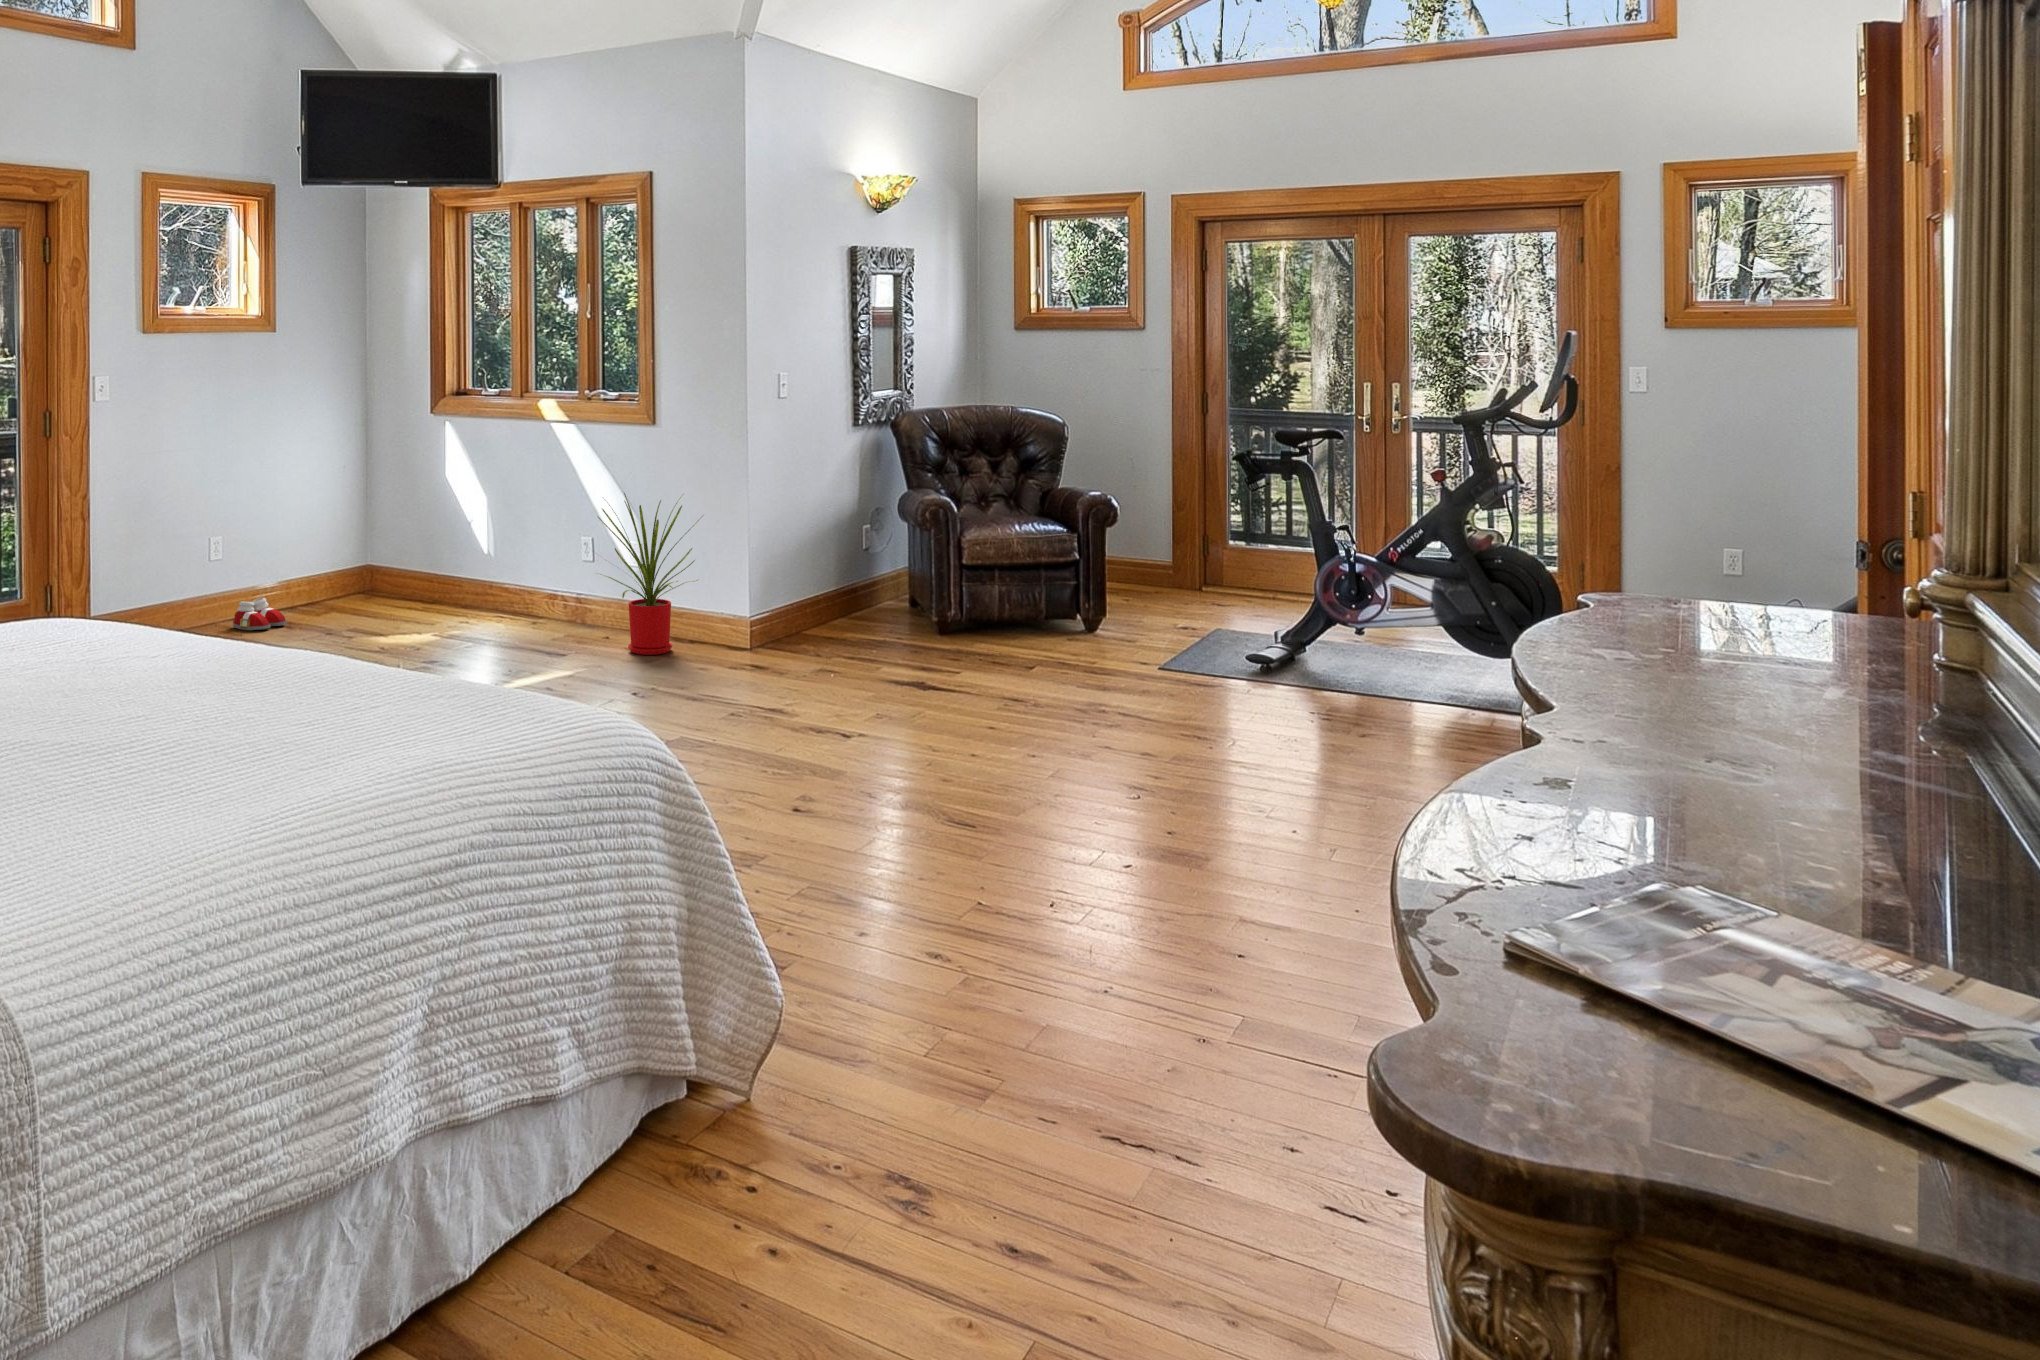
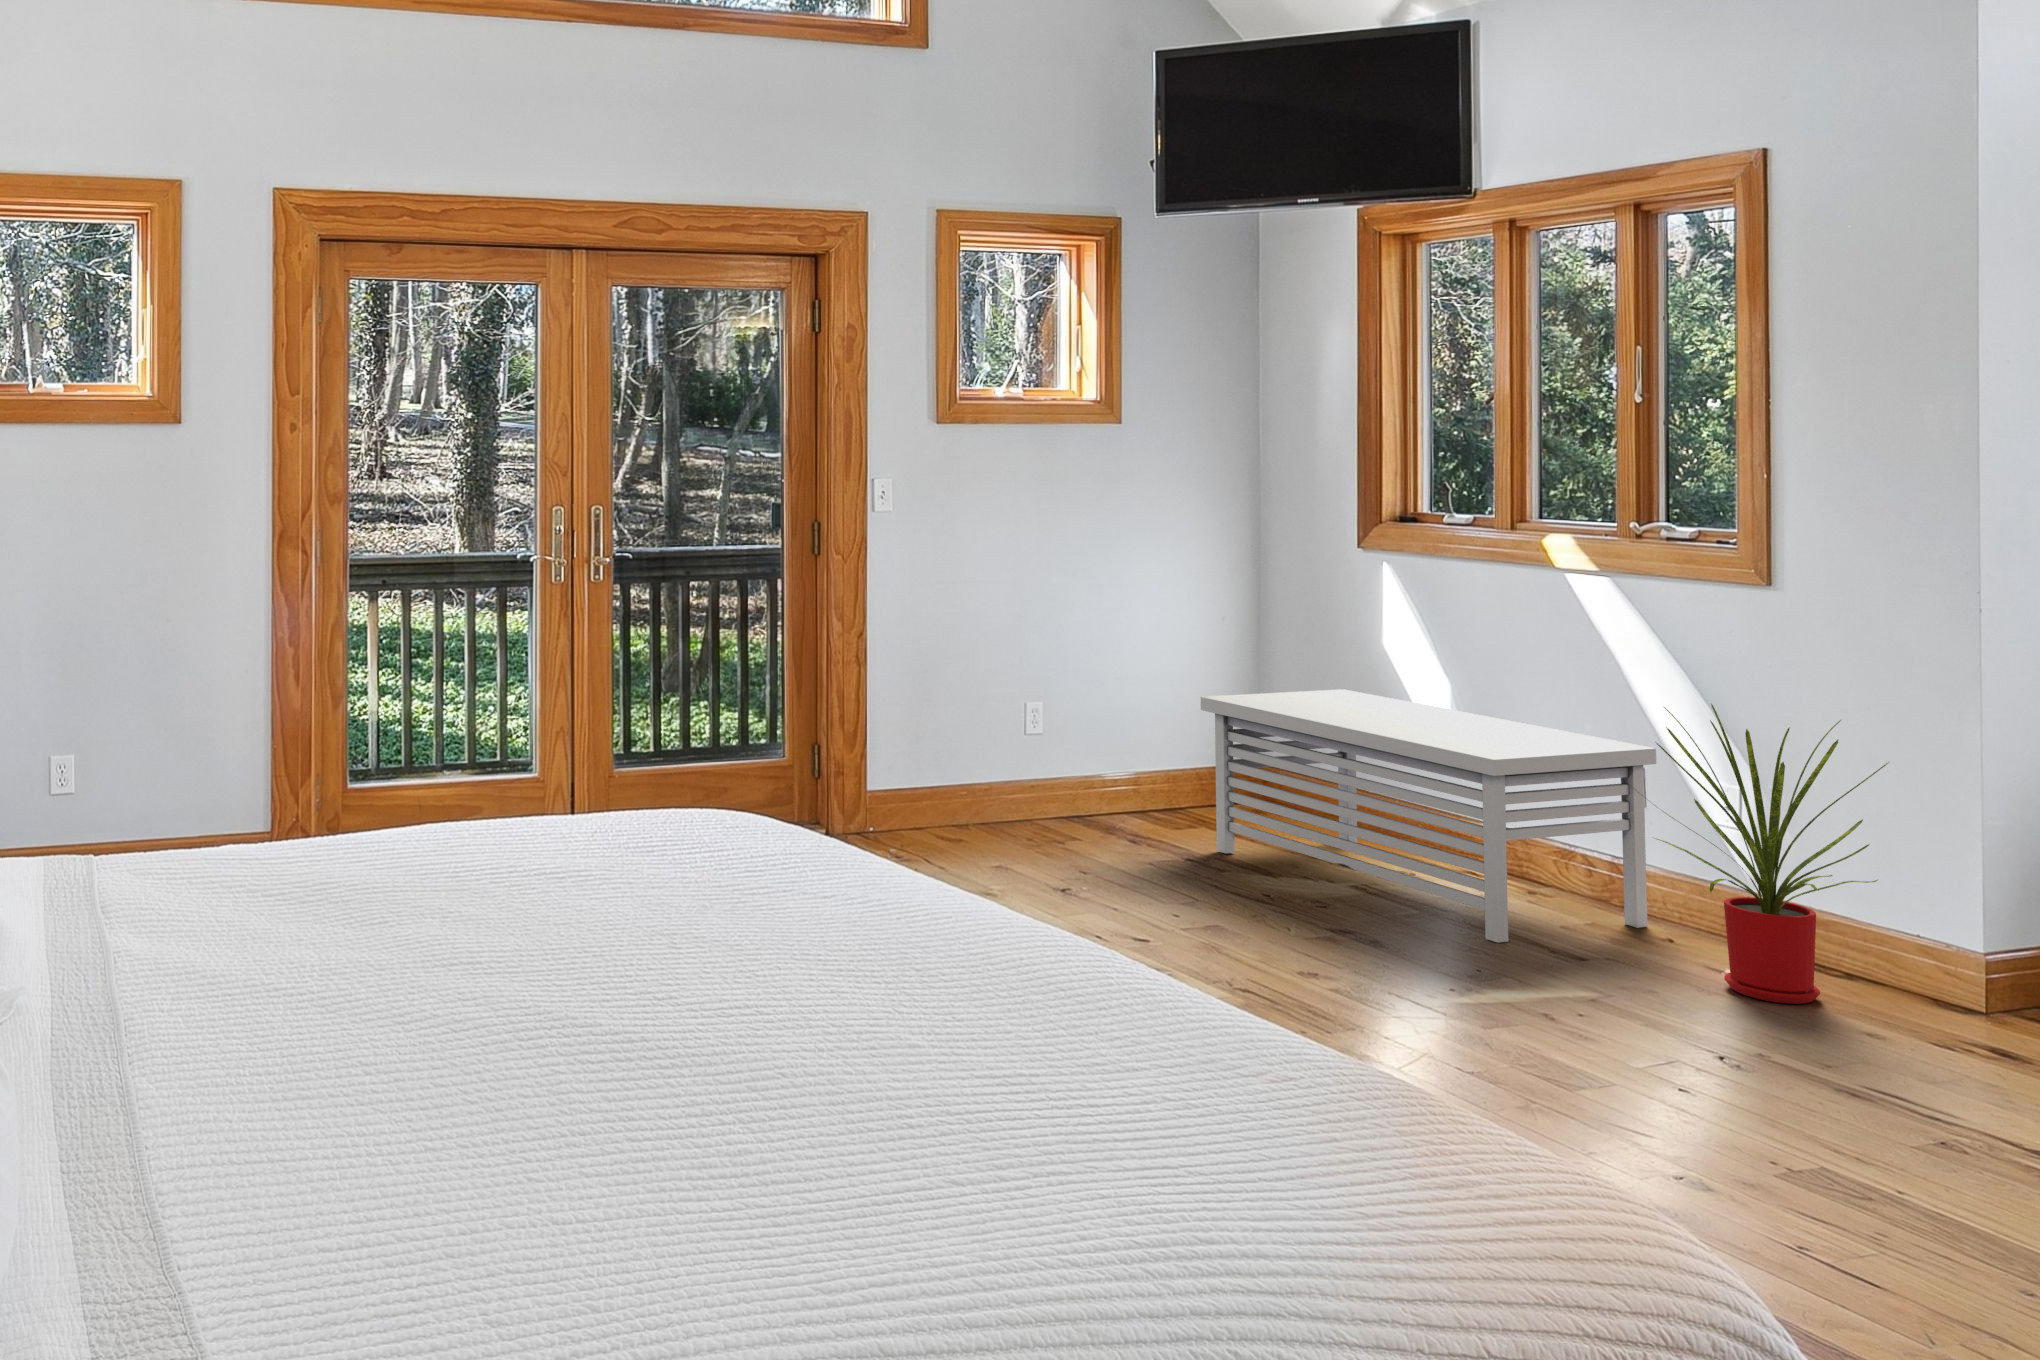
storage bench: none [332,508,595,649] -> present [1201,689,1656,943]
slippers: present [233,598,287,630] -> none [1057,794,1134,841]

